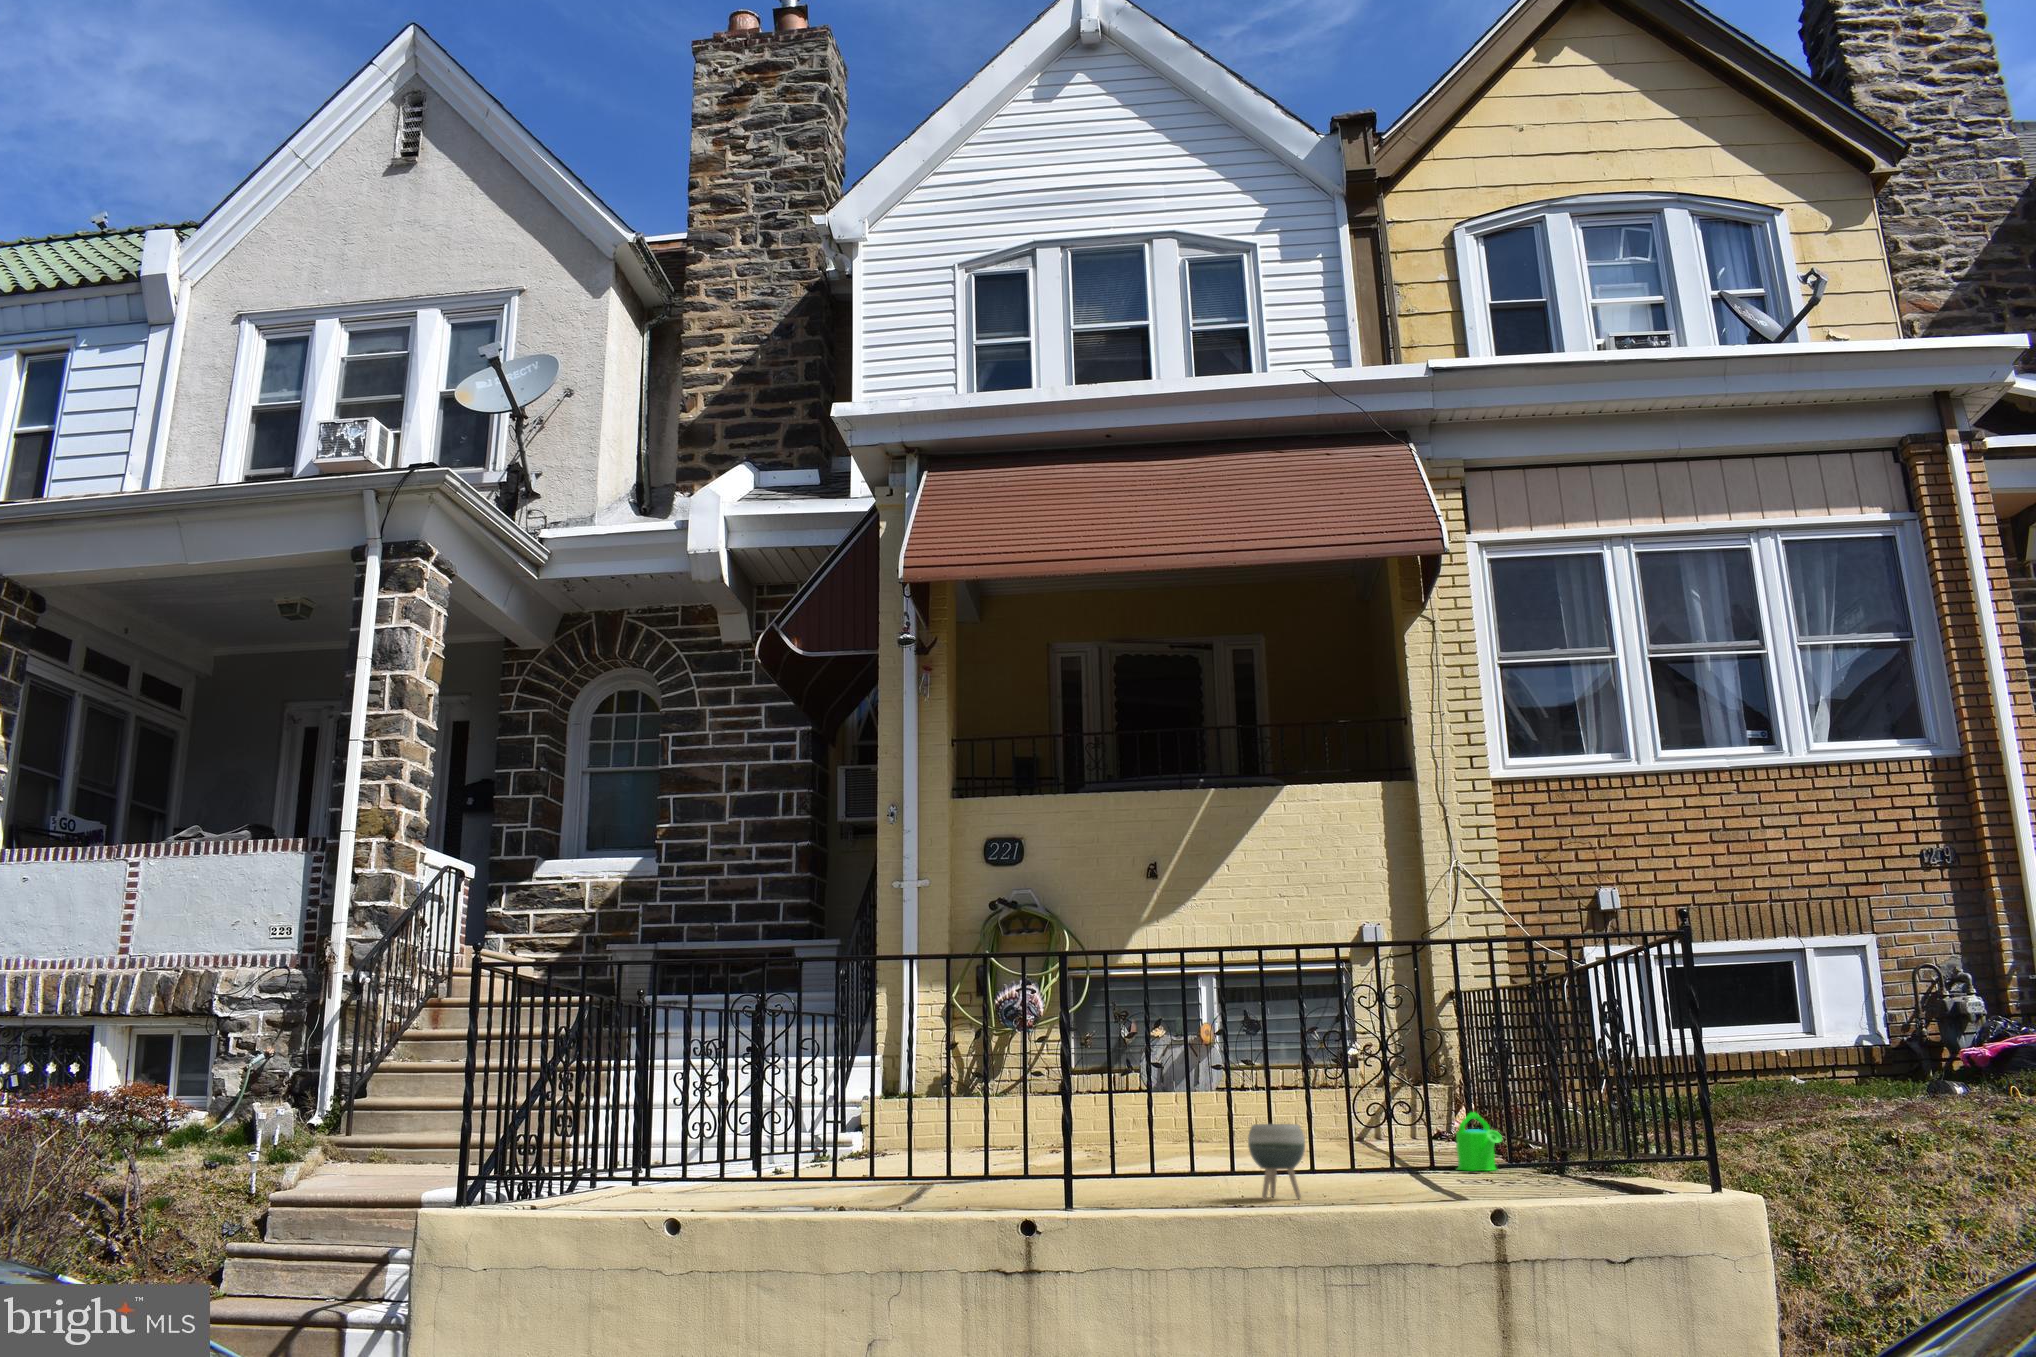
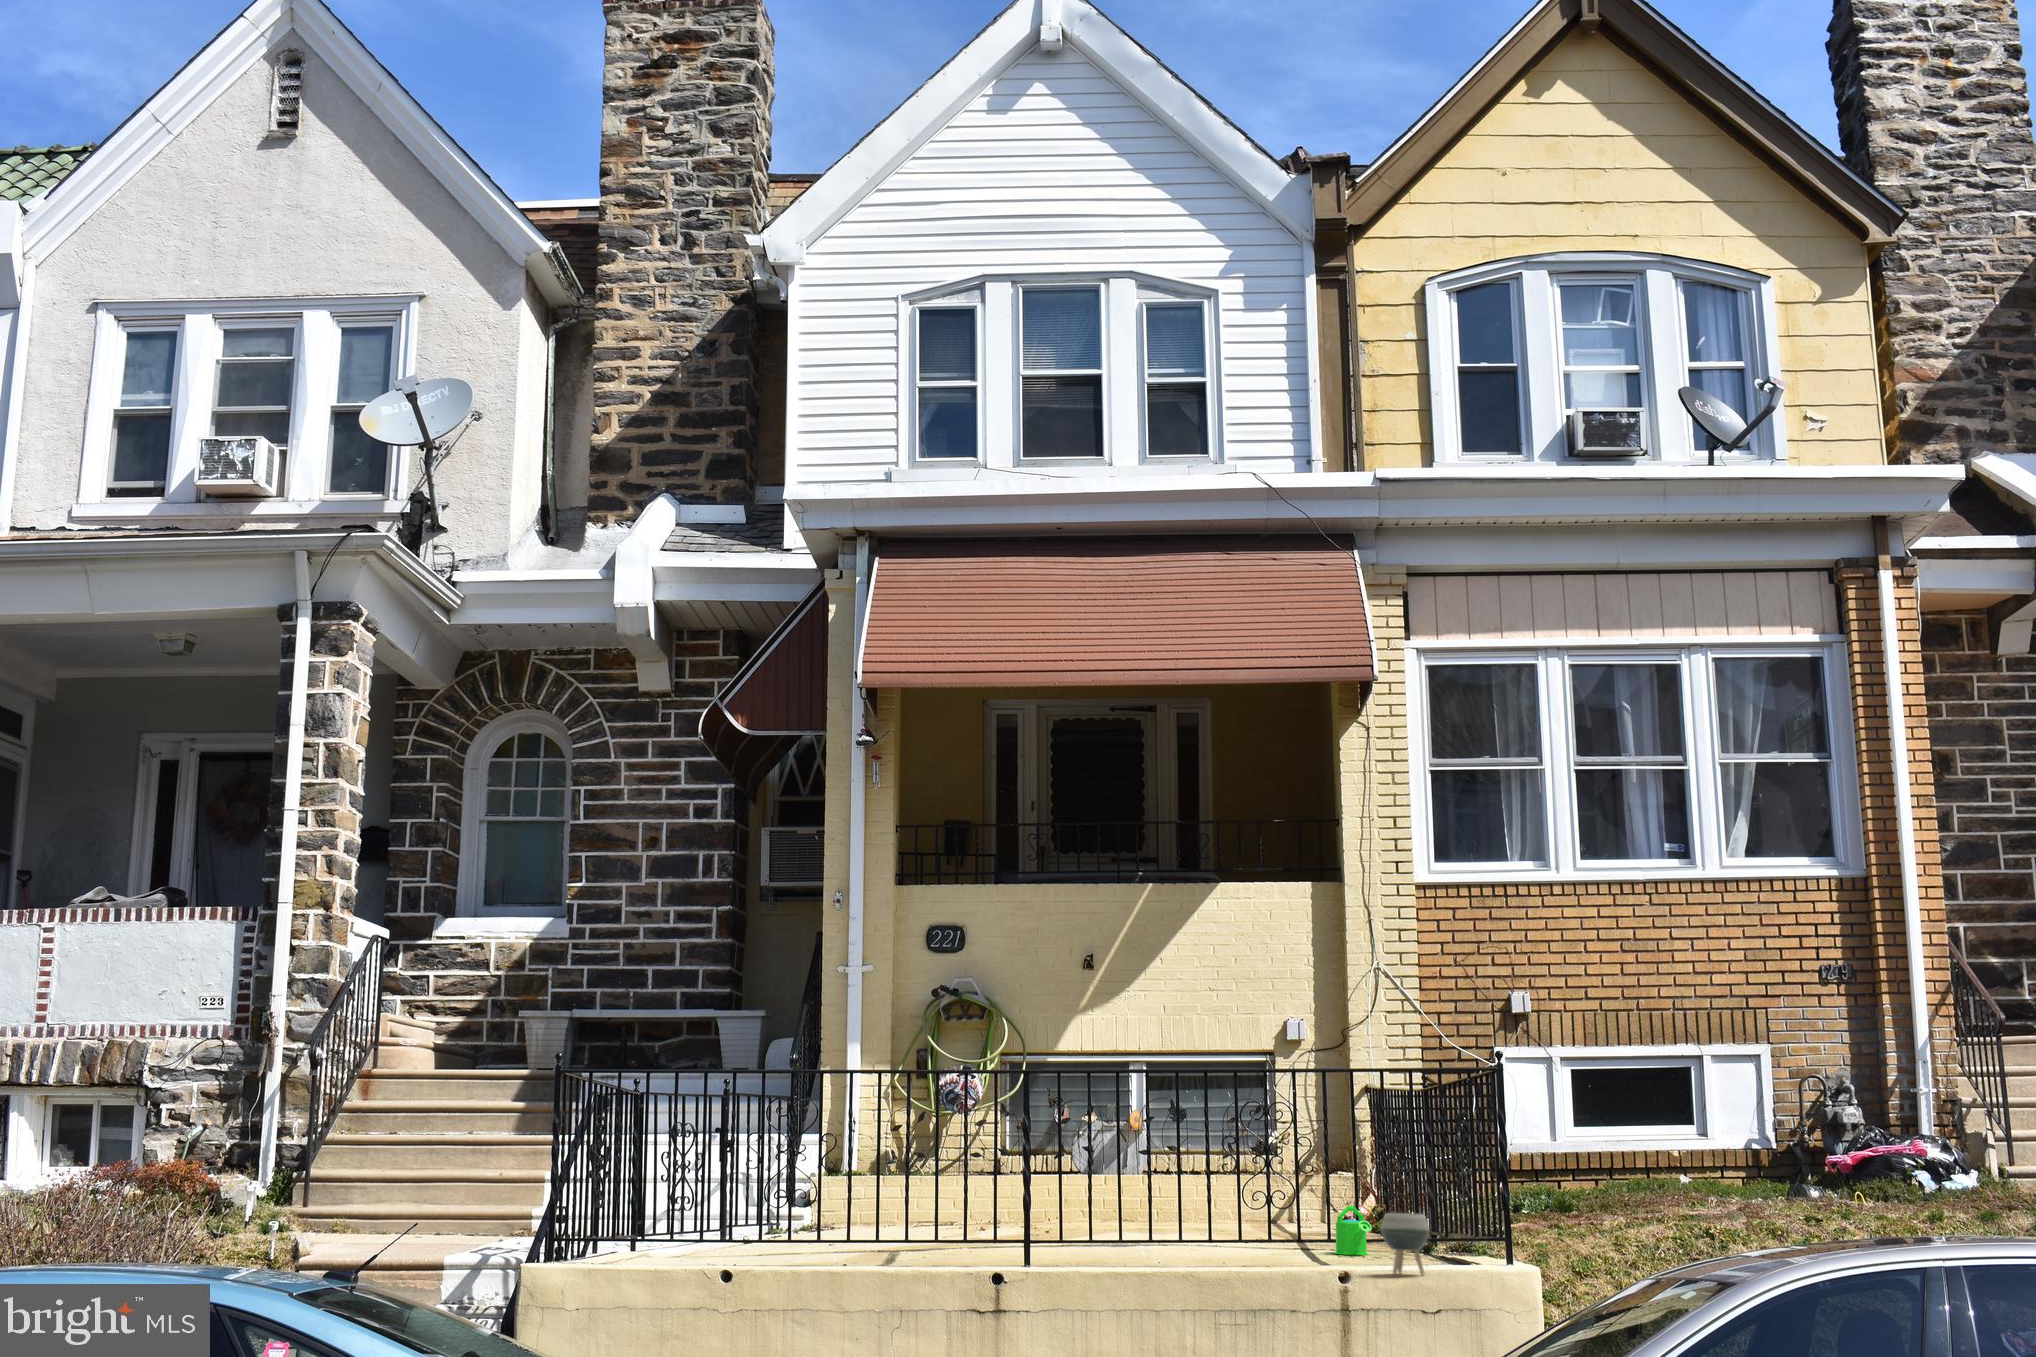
planter: present [1248,1124,1305,1200] -> present [1381,1213,1429,1275]

